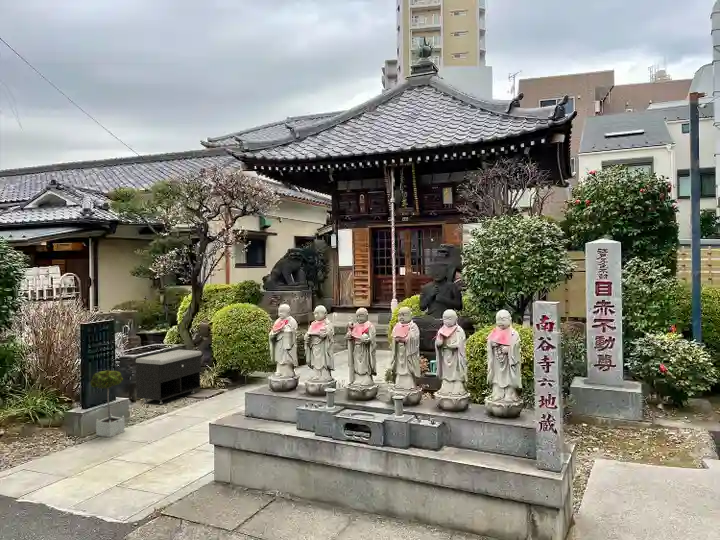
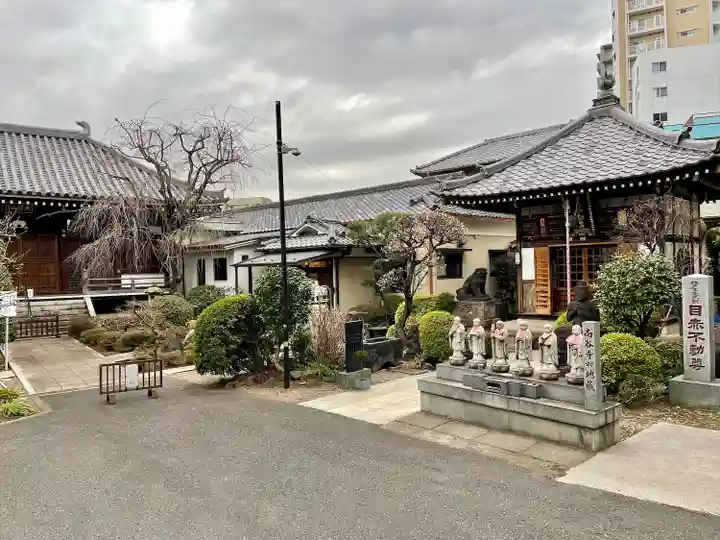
storage bench: present [136,350,202,404] -> none [373,342,413,376]

